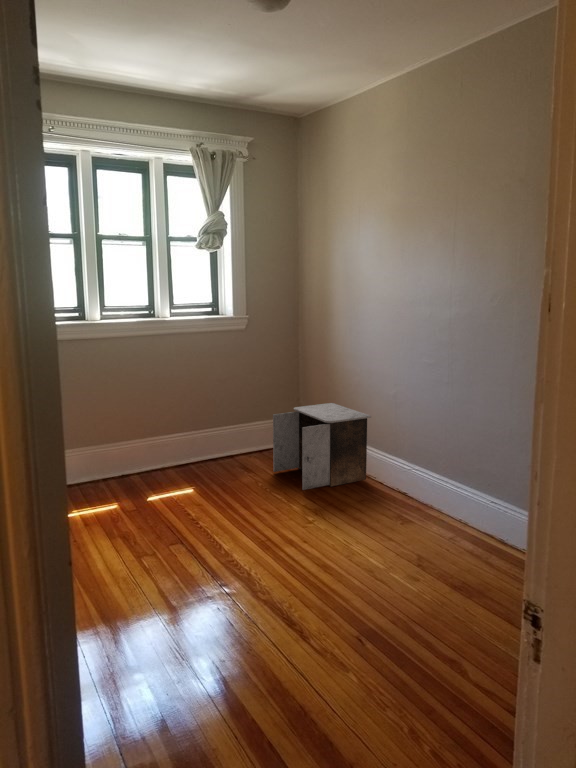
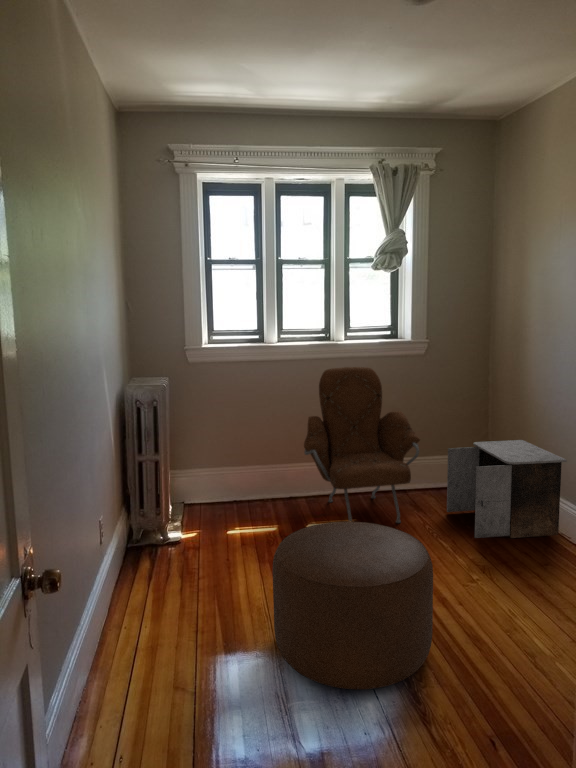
armchair: none [138,343,248,496] -> present [304,367,420,523]
ottoman: none [150,482,293,624] -> present [273,522,433,689]

